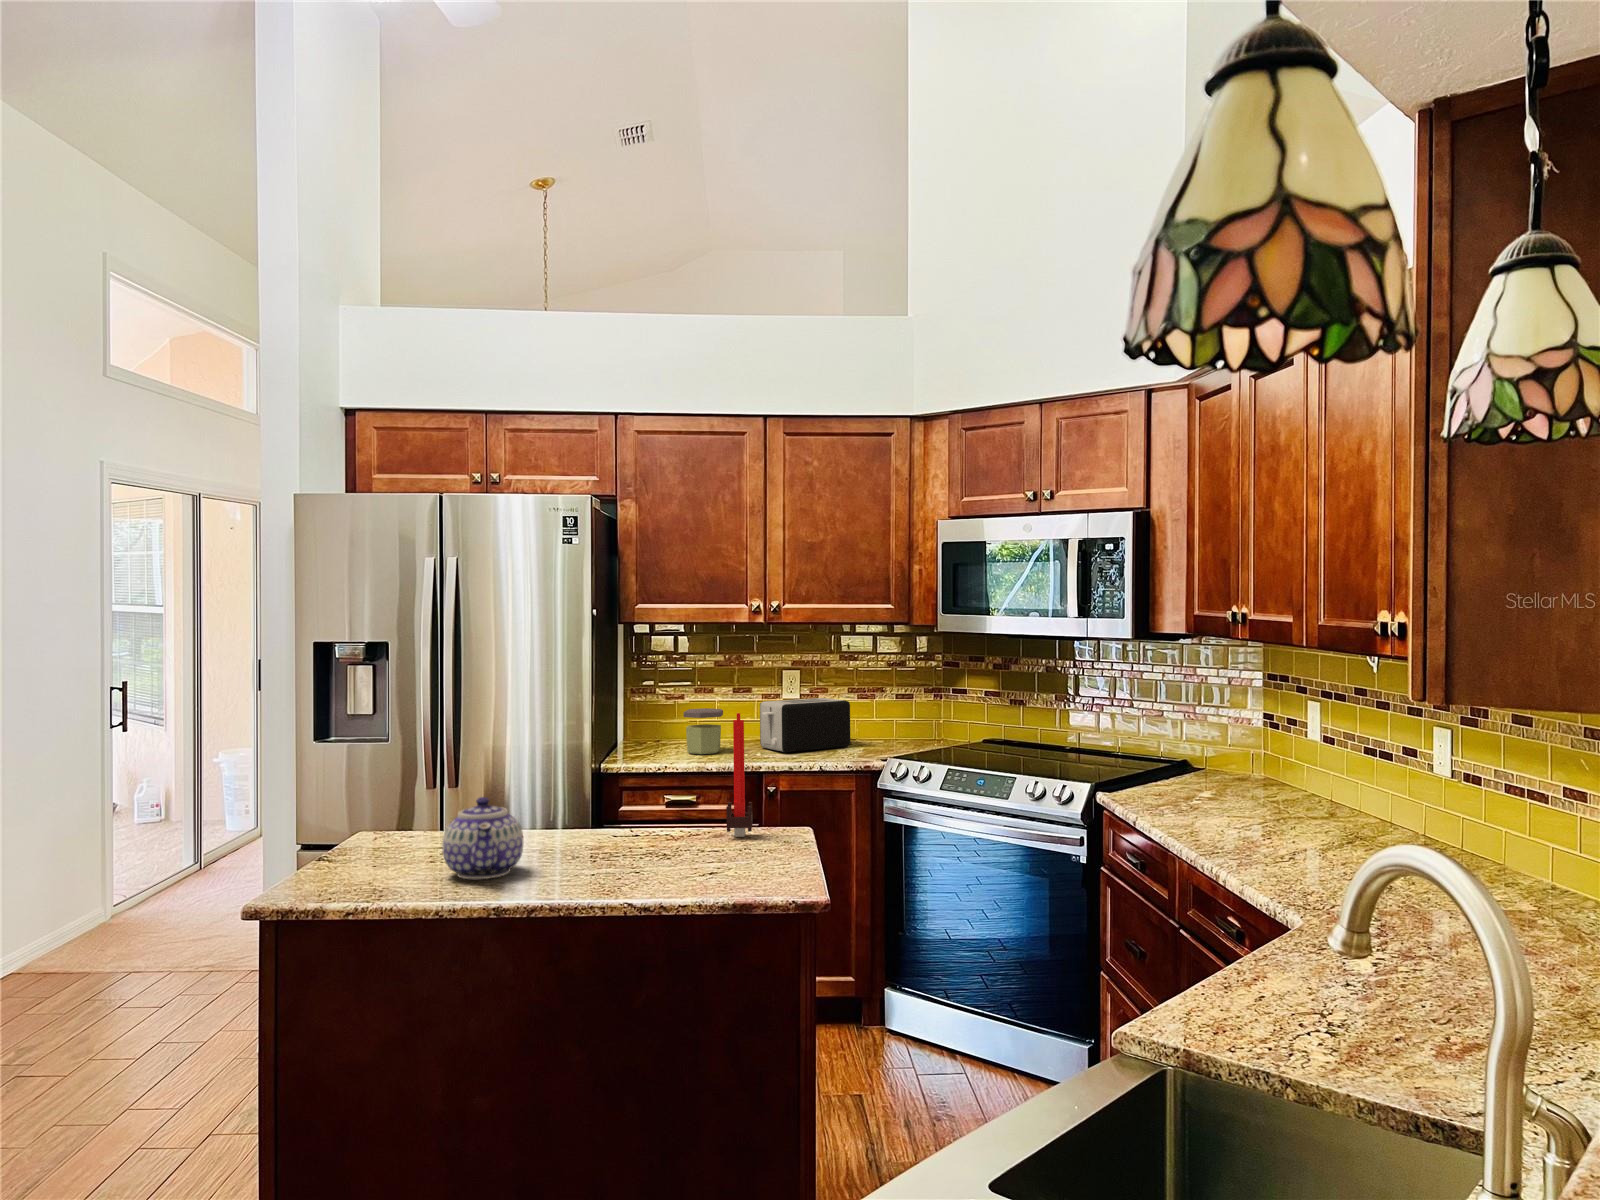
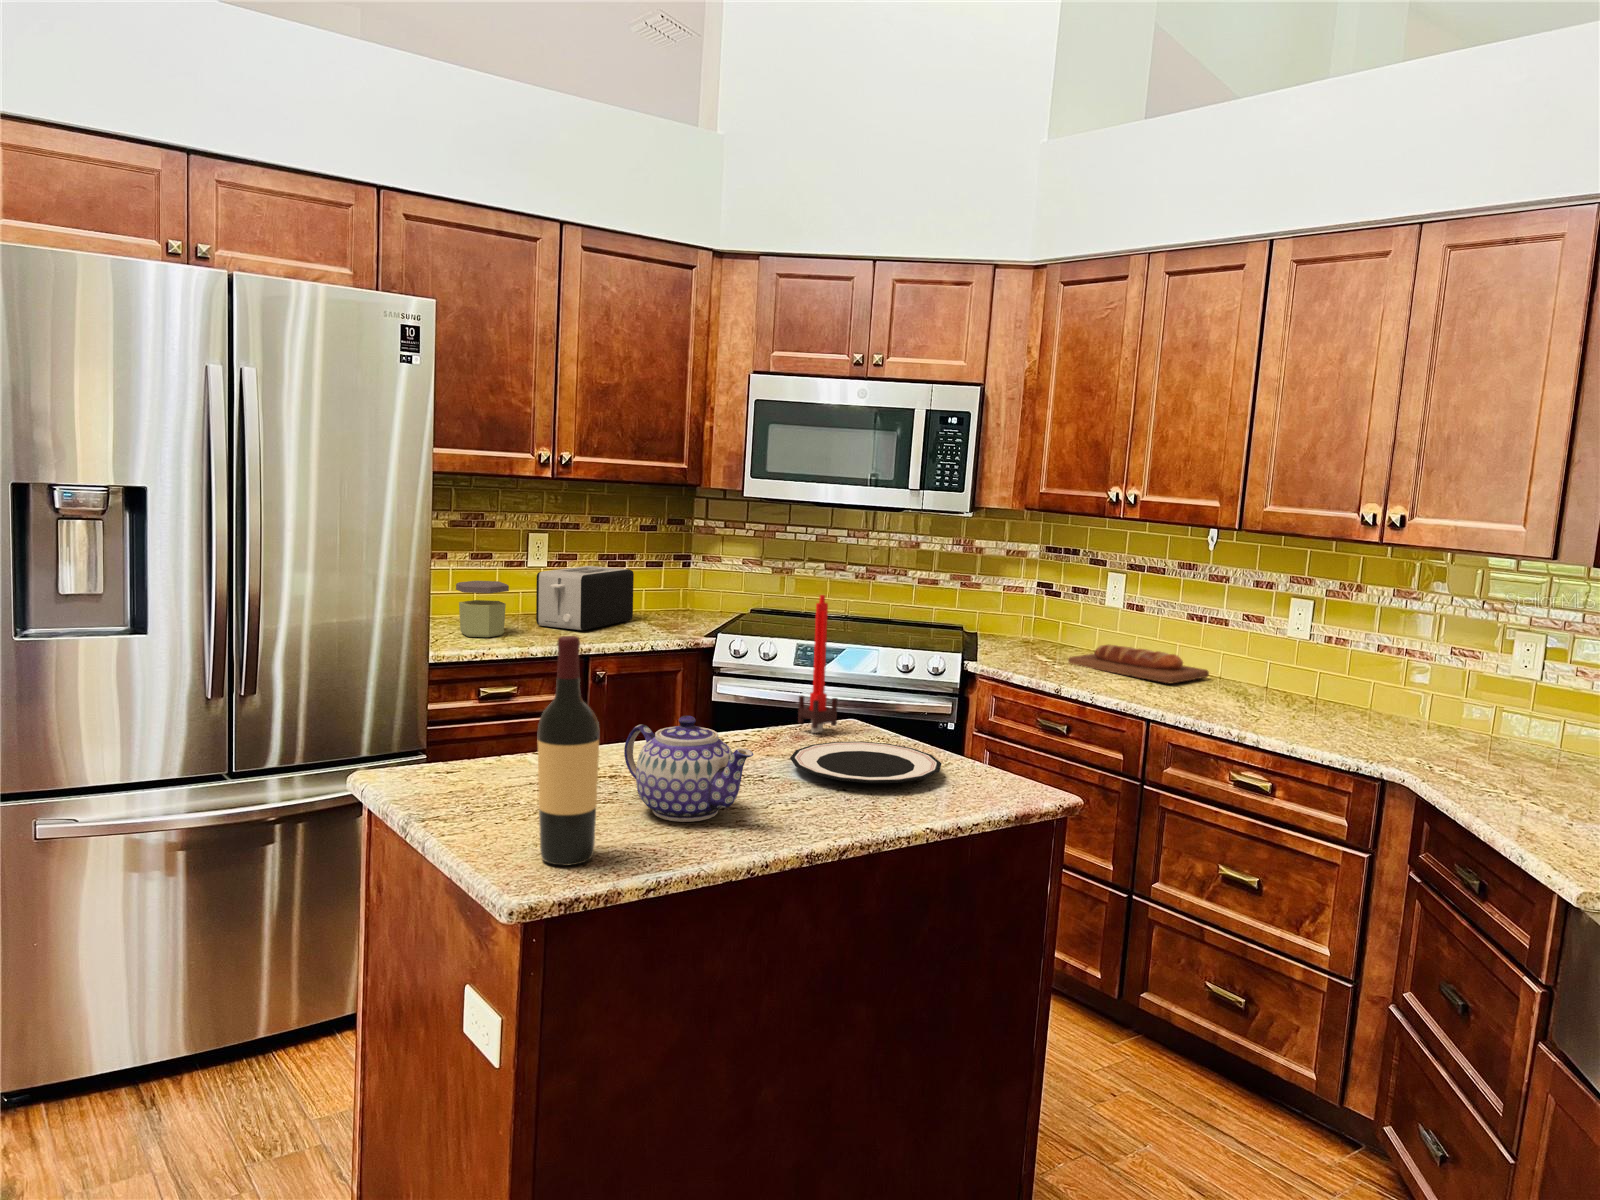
wine bottle: none [319,728,365,891] -> present [538,636,599,866]
bread loaf: none [1214,786,1362,832] -> present [1068,645,1209,683]
plate: none [616,841,750,873] -> present [790,741,942,783]

